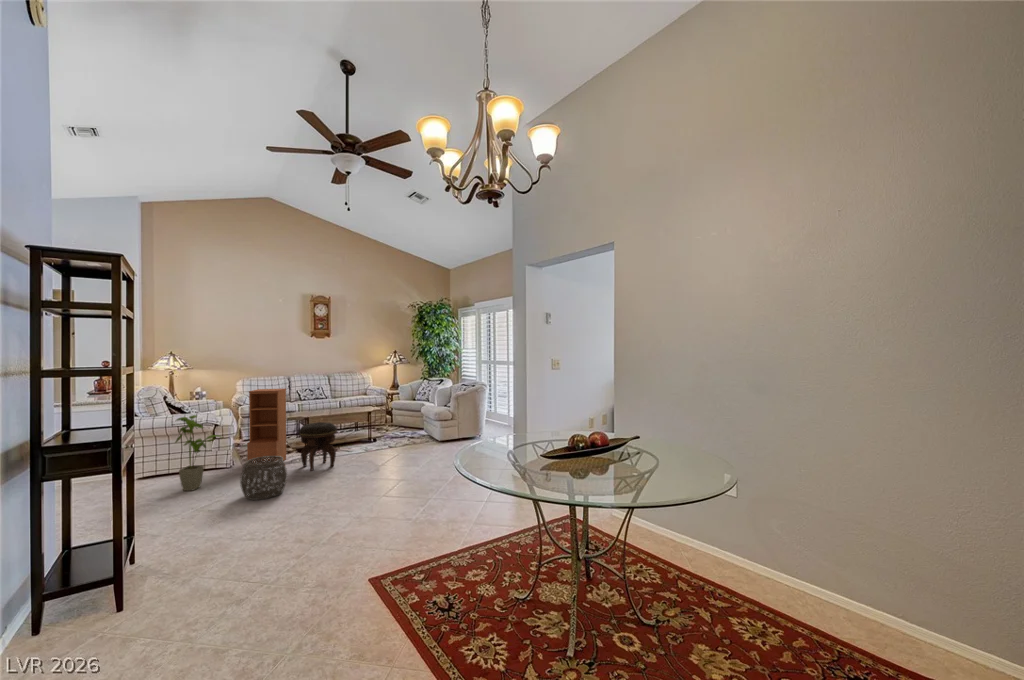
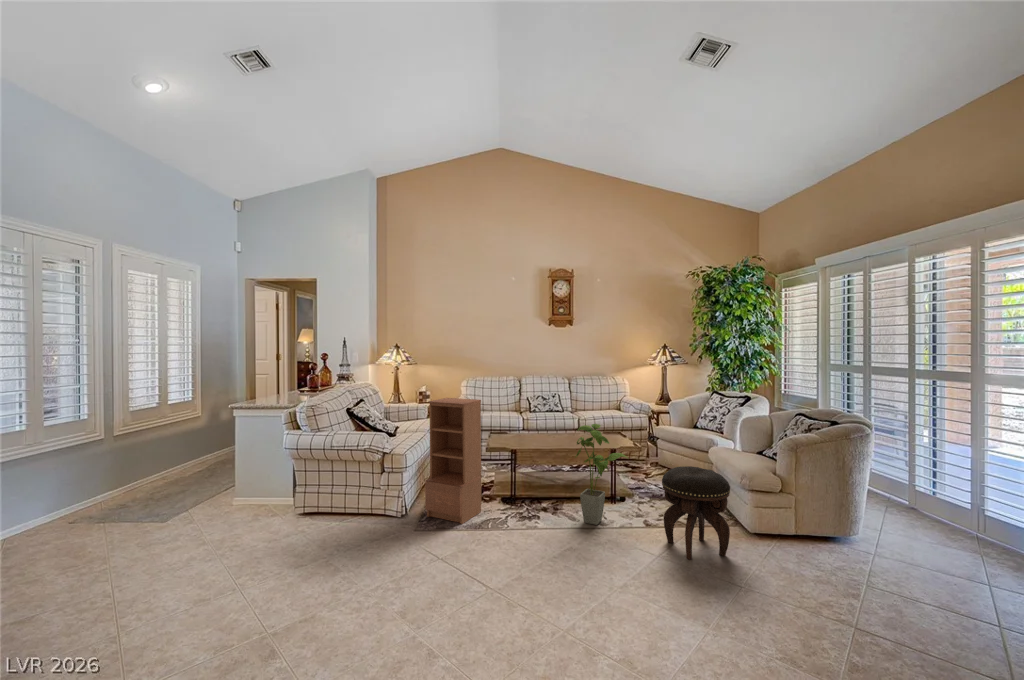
house plant: present [175,415,221,491] -> present [575,424,628,525]
footstool: present [299,422,337,471] -> present [662,466,730,559]
woven basket: present [240,456,287,500] -> none [349,532,431,631]

